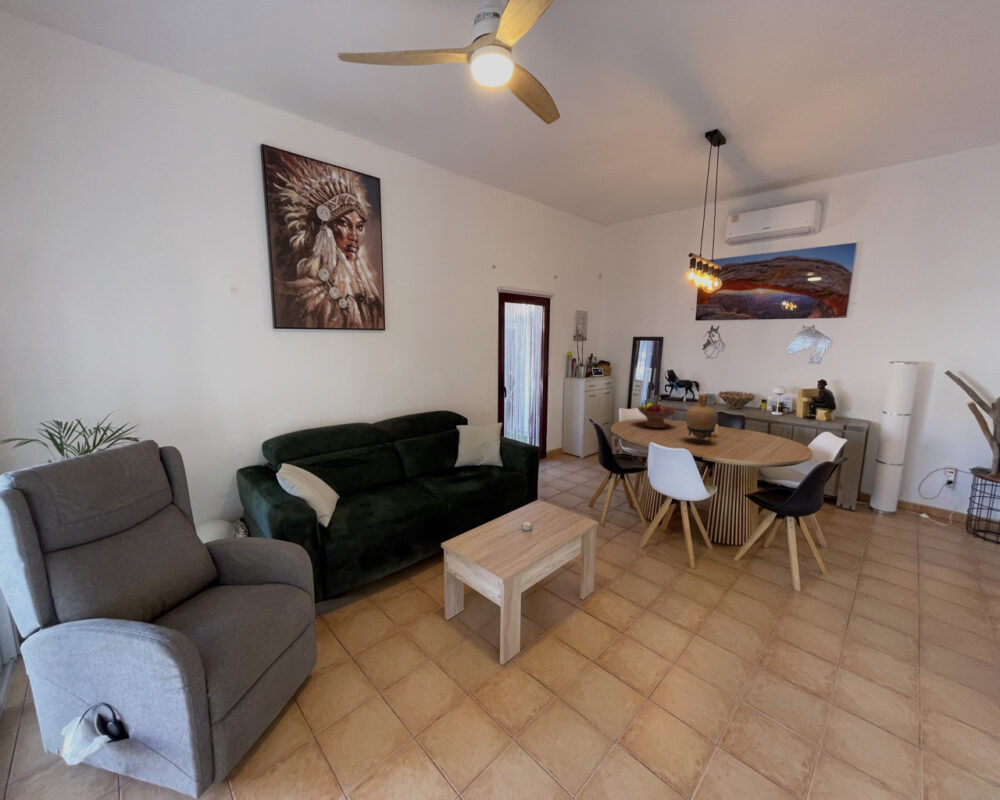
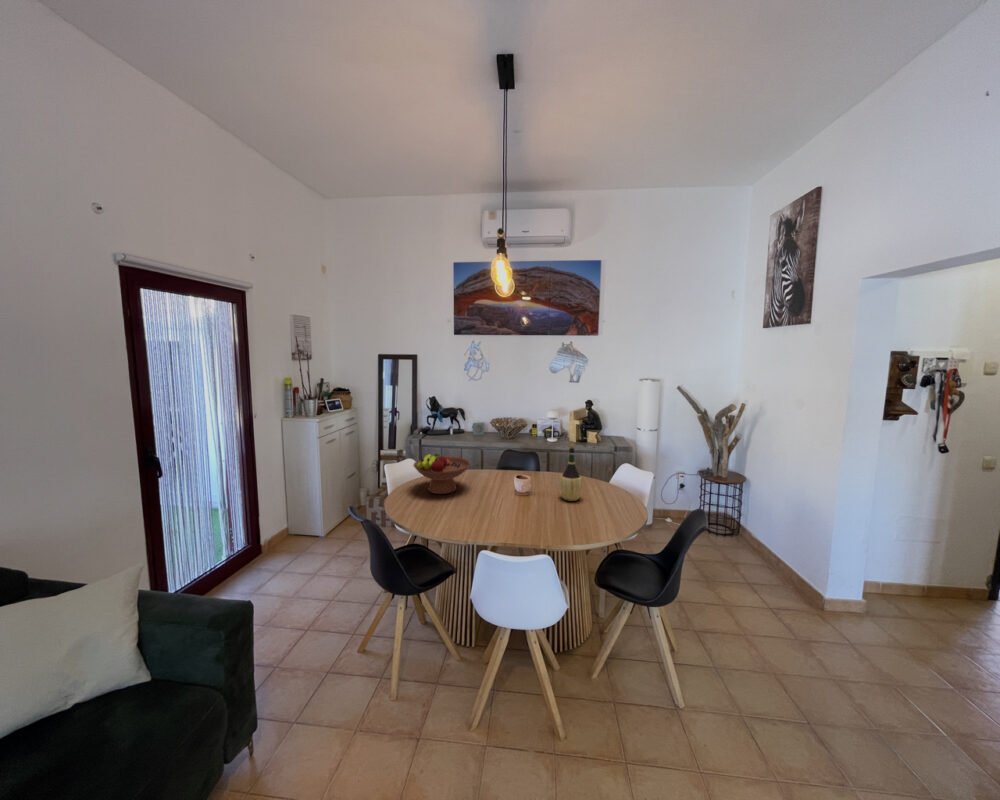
vase: present [686,394,718,442] -> none [495,442,538,512]
wine bottle: none [741,403,761,444] -> present [560,444,582,501]

